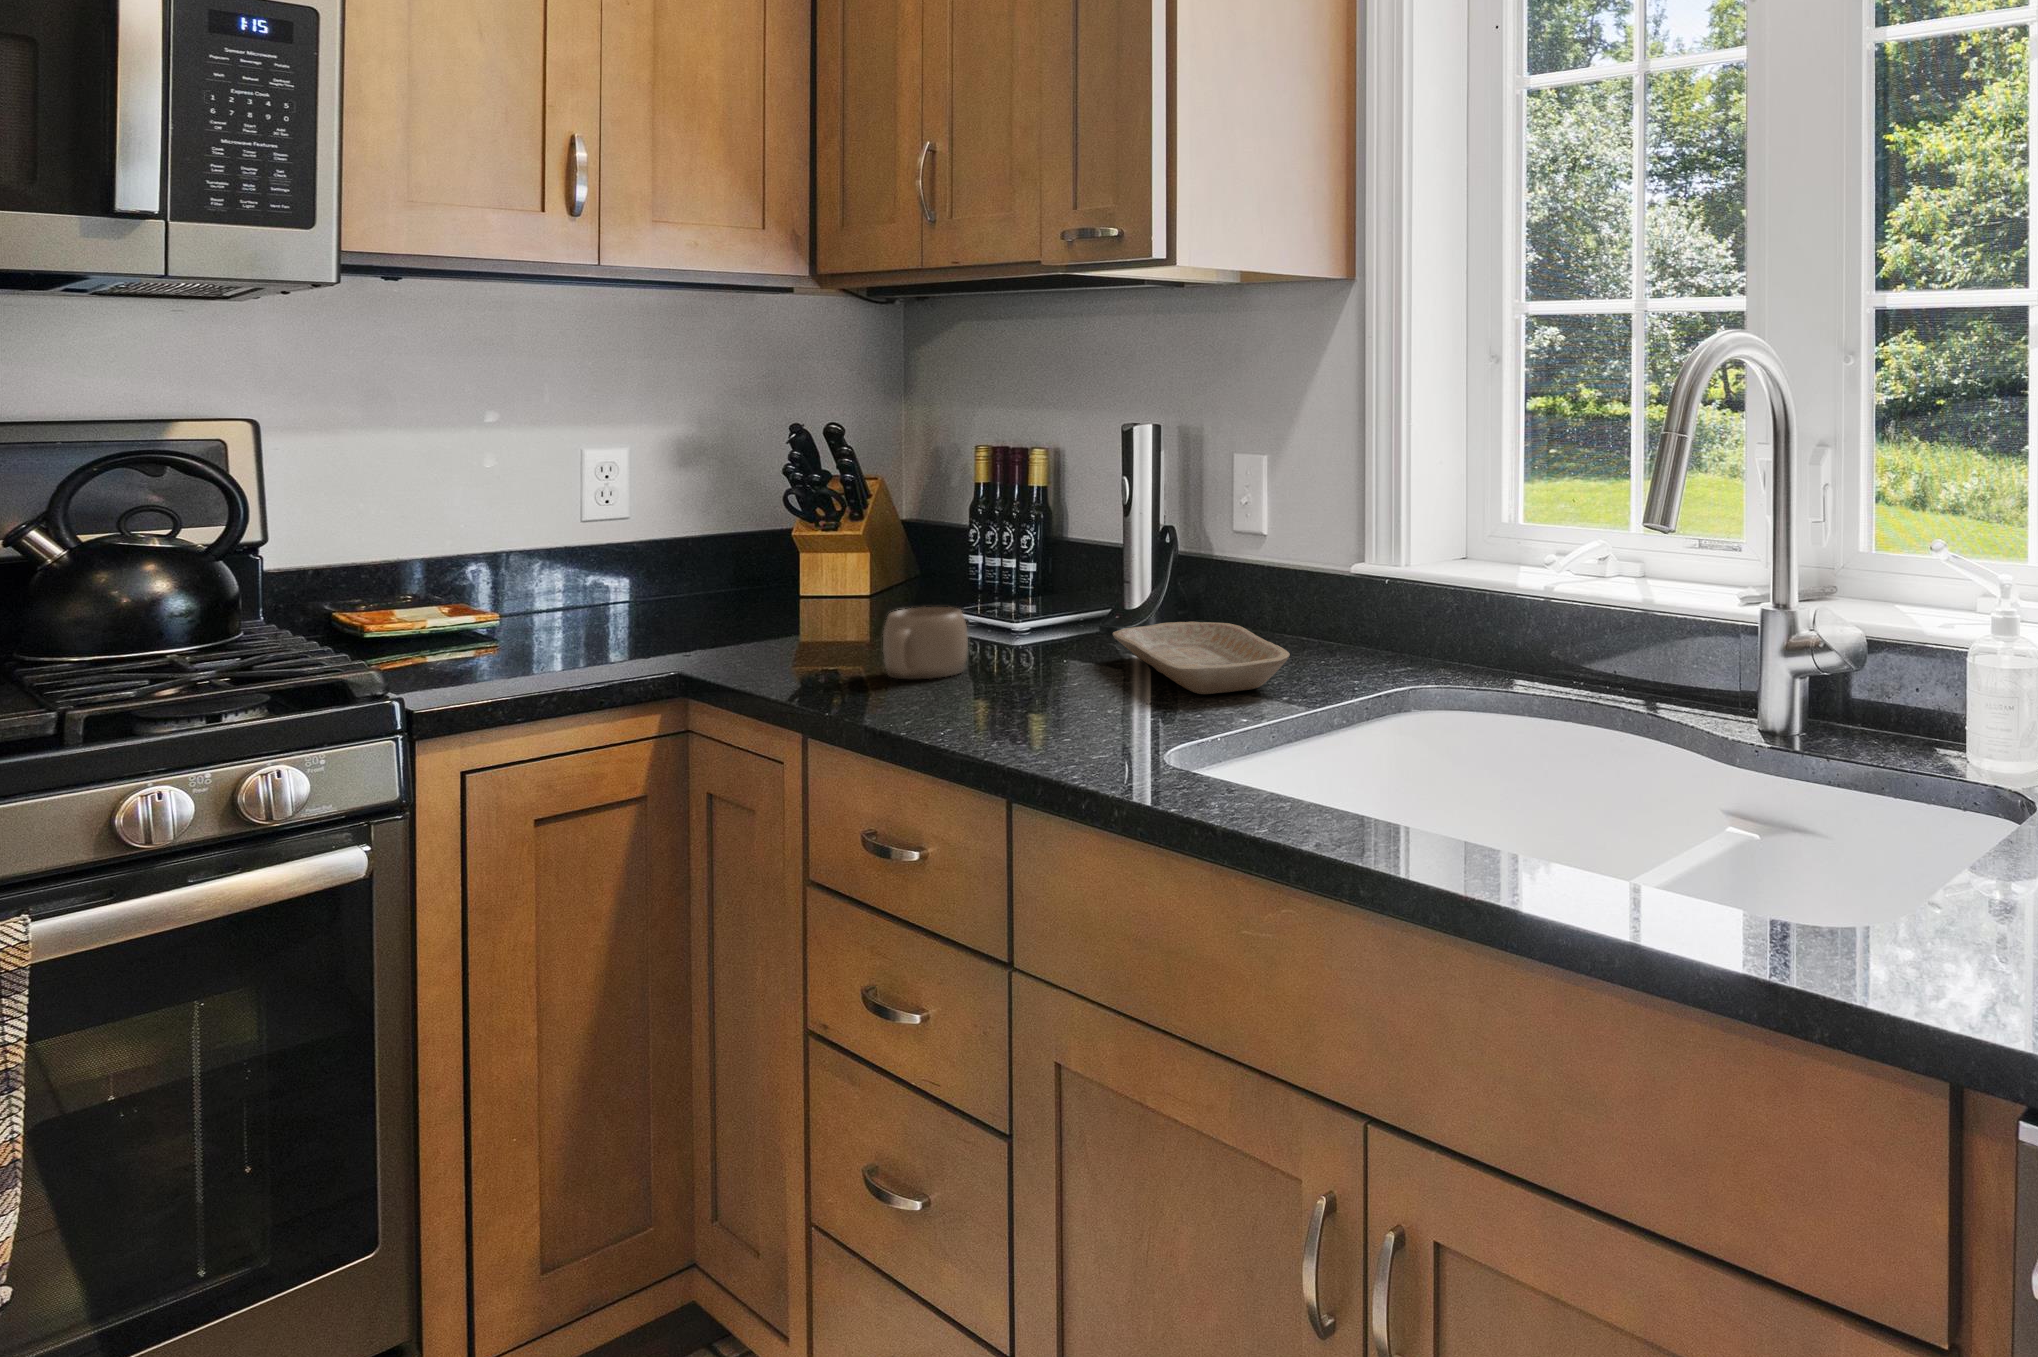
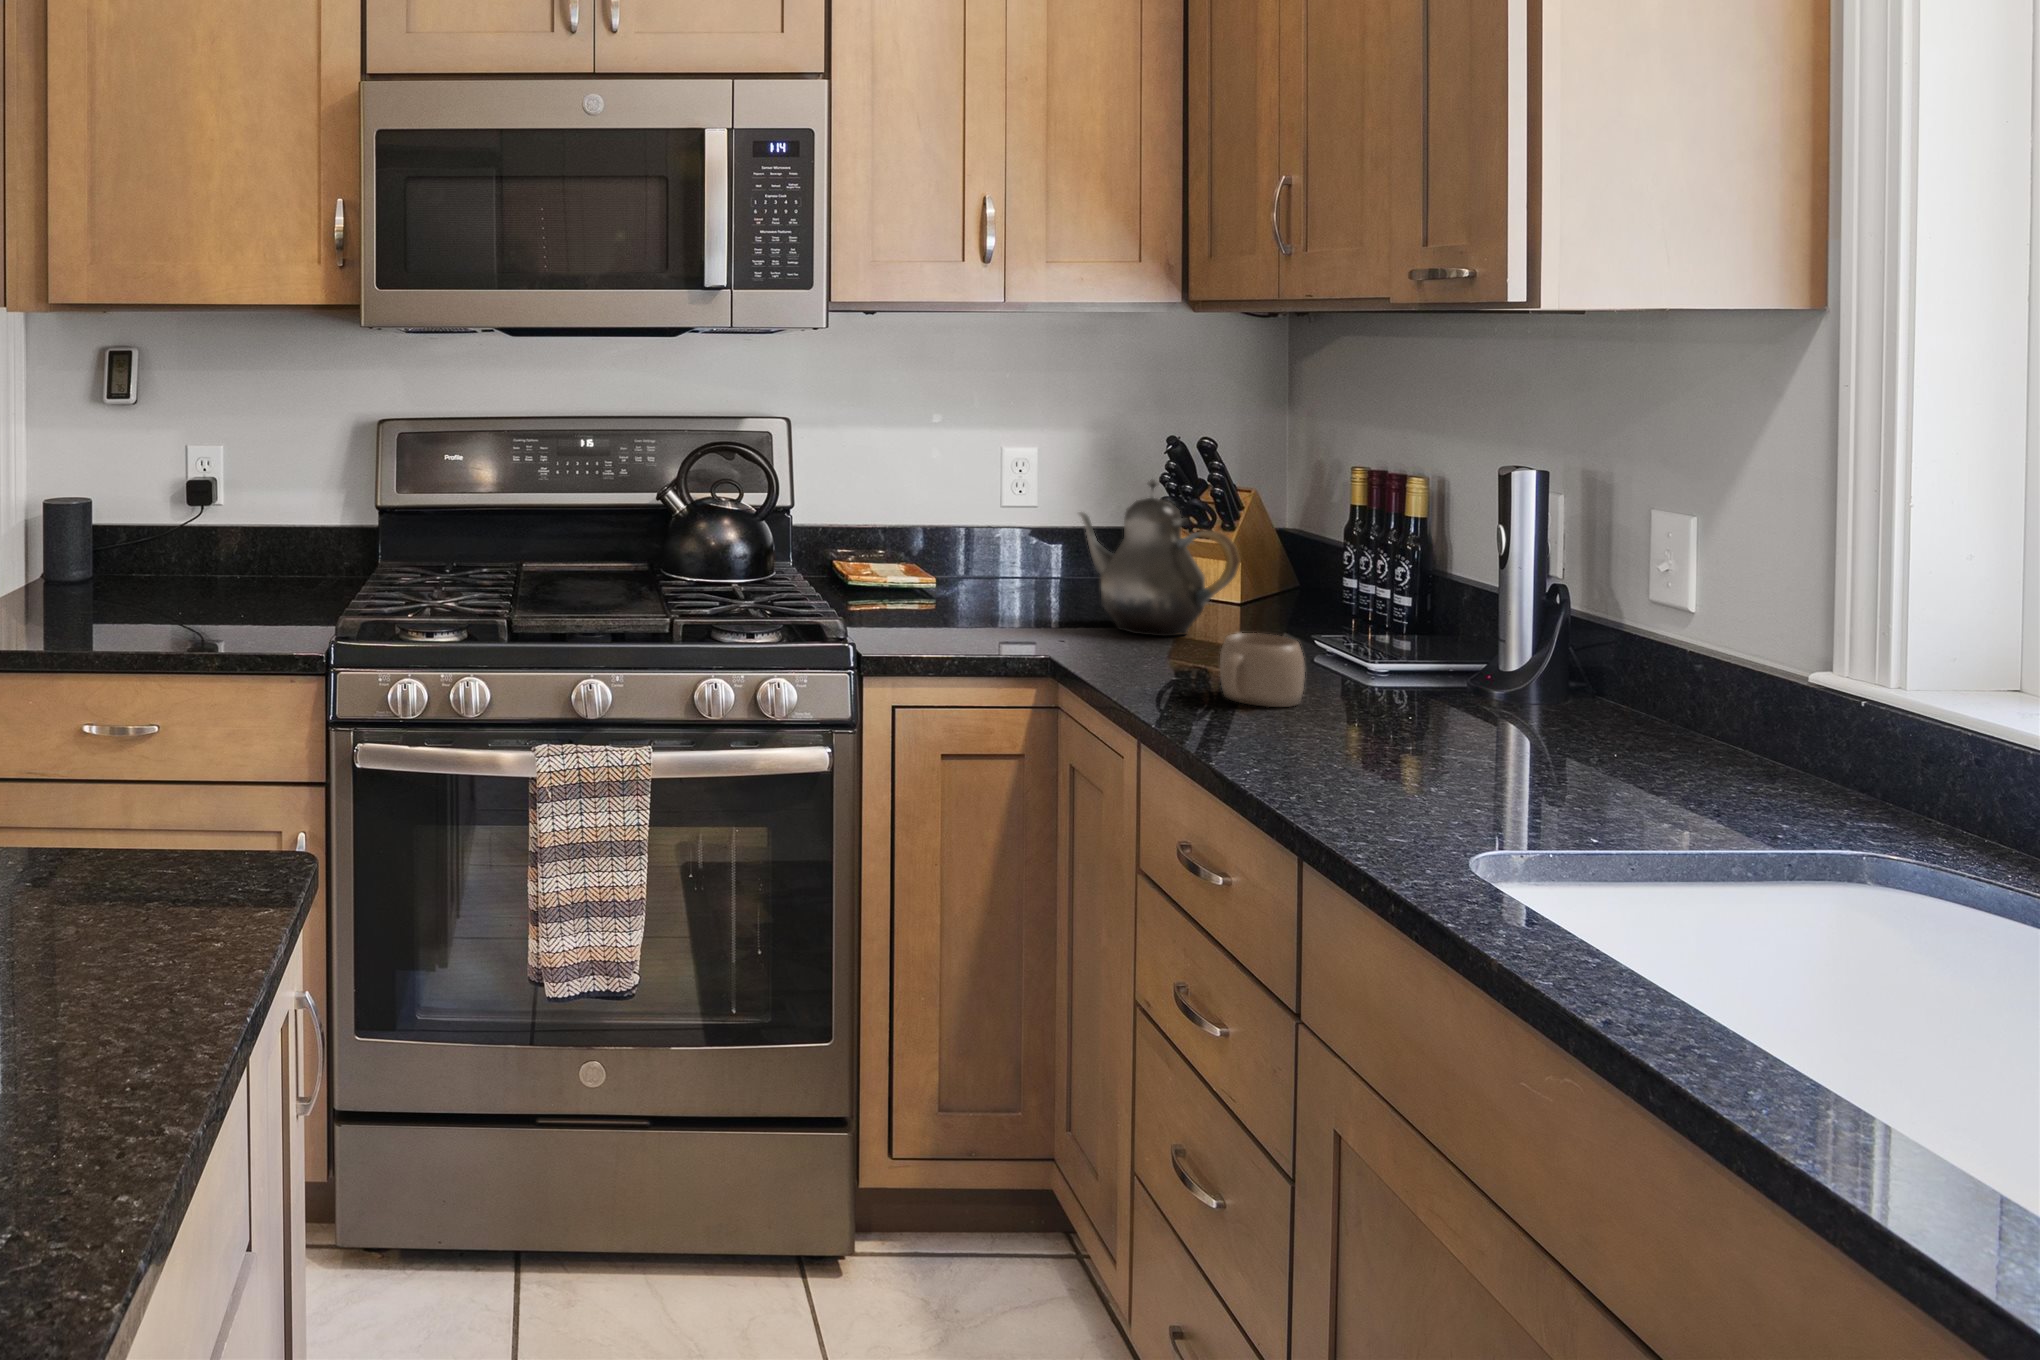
teapot: none [692,467,882,638] -> present [1079,480,1241,636]
tray: present [1113,622,1290,694] -> none [1464,690,1677,794]

